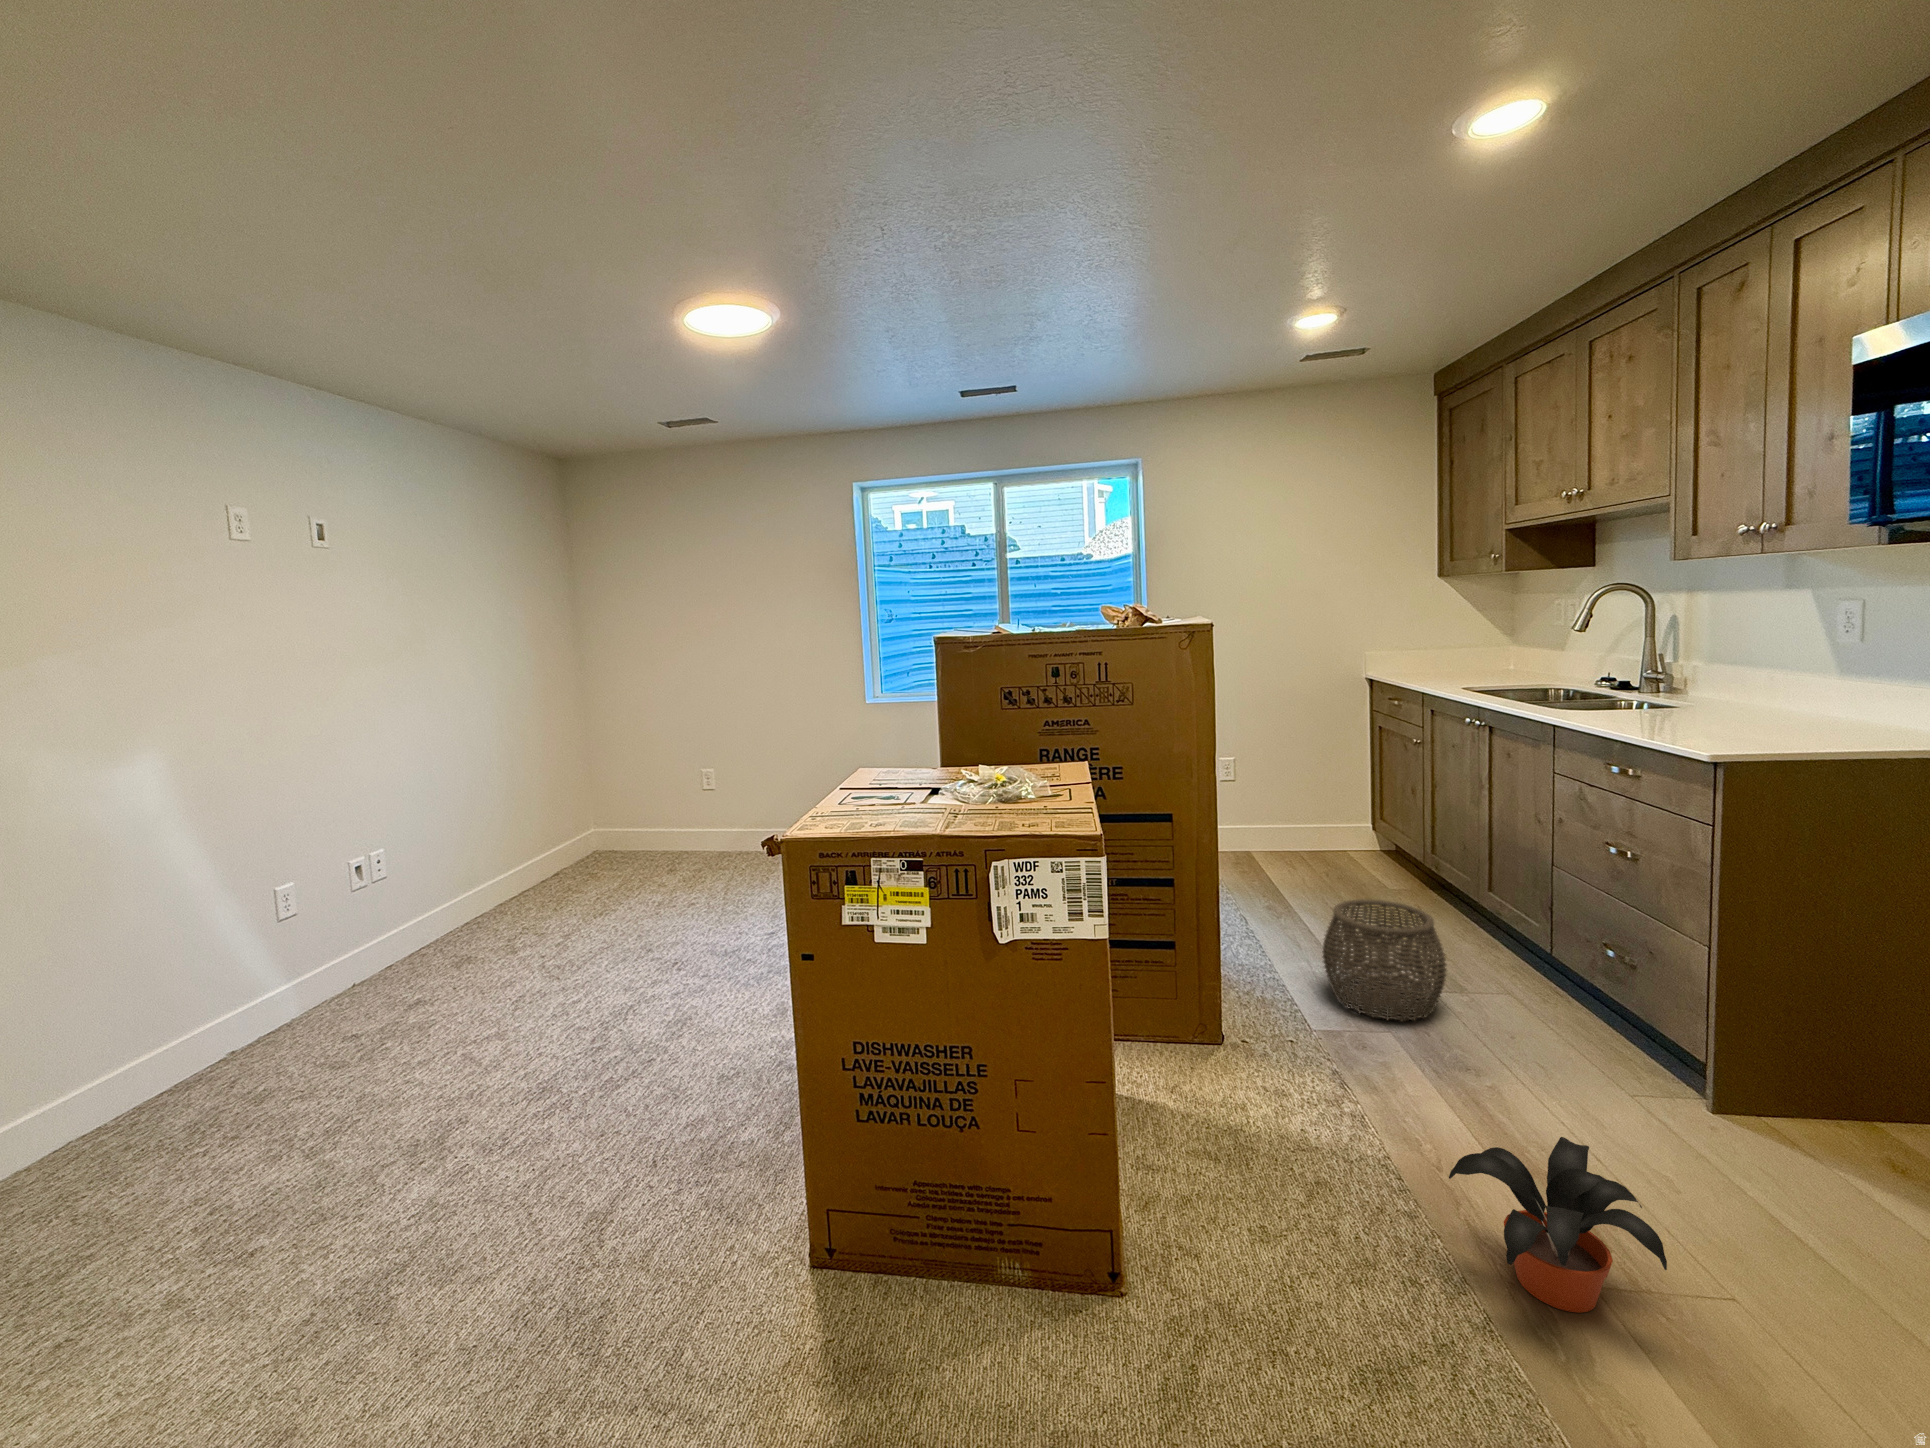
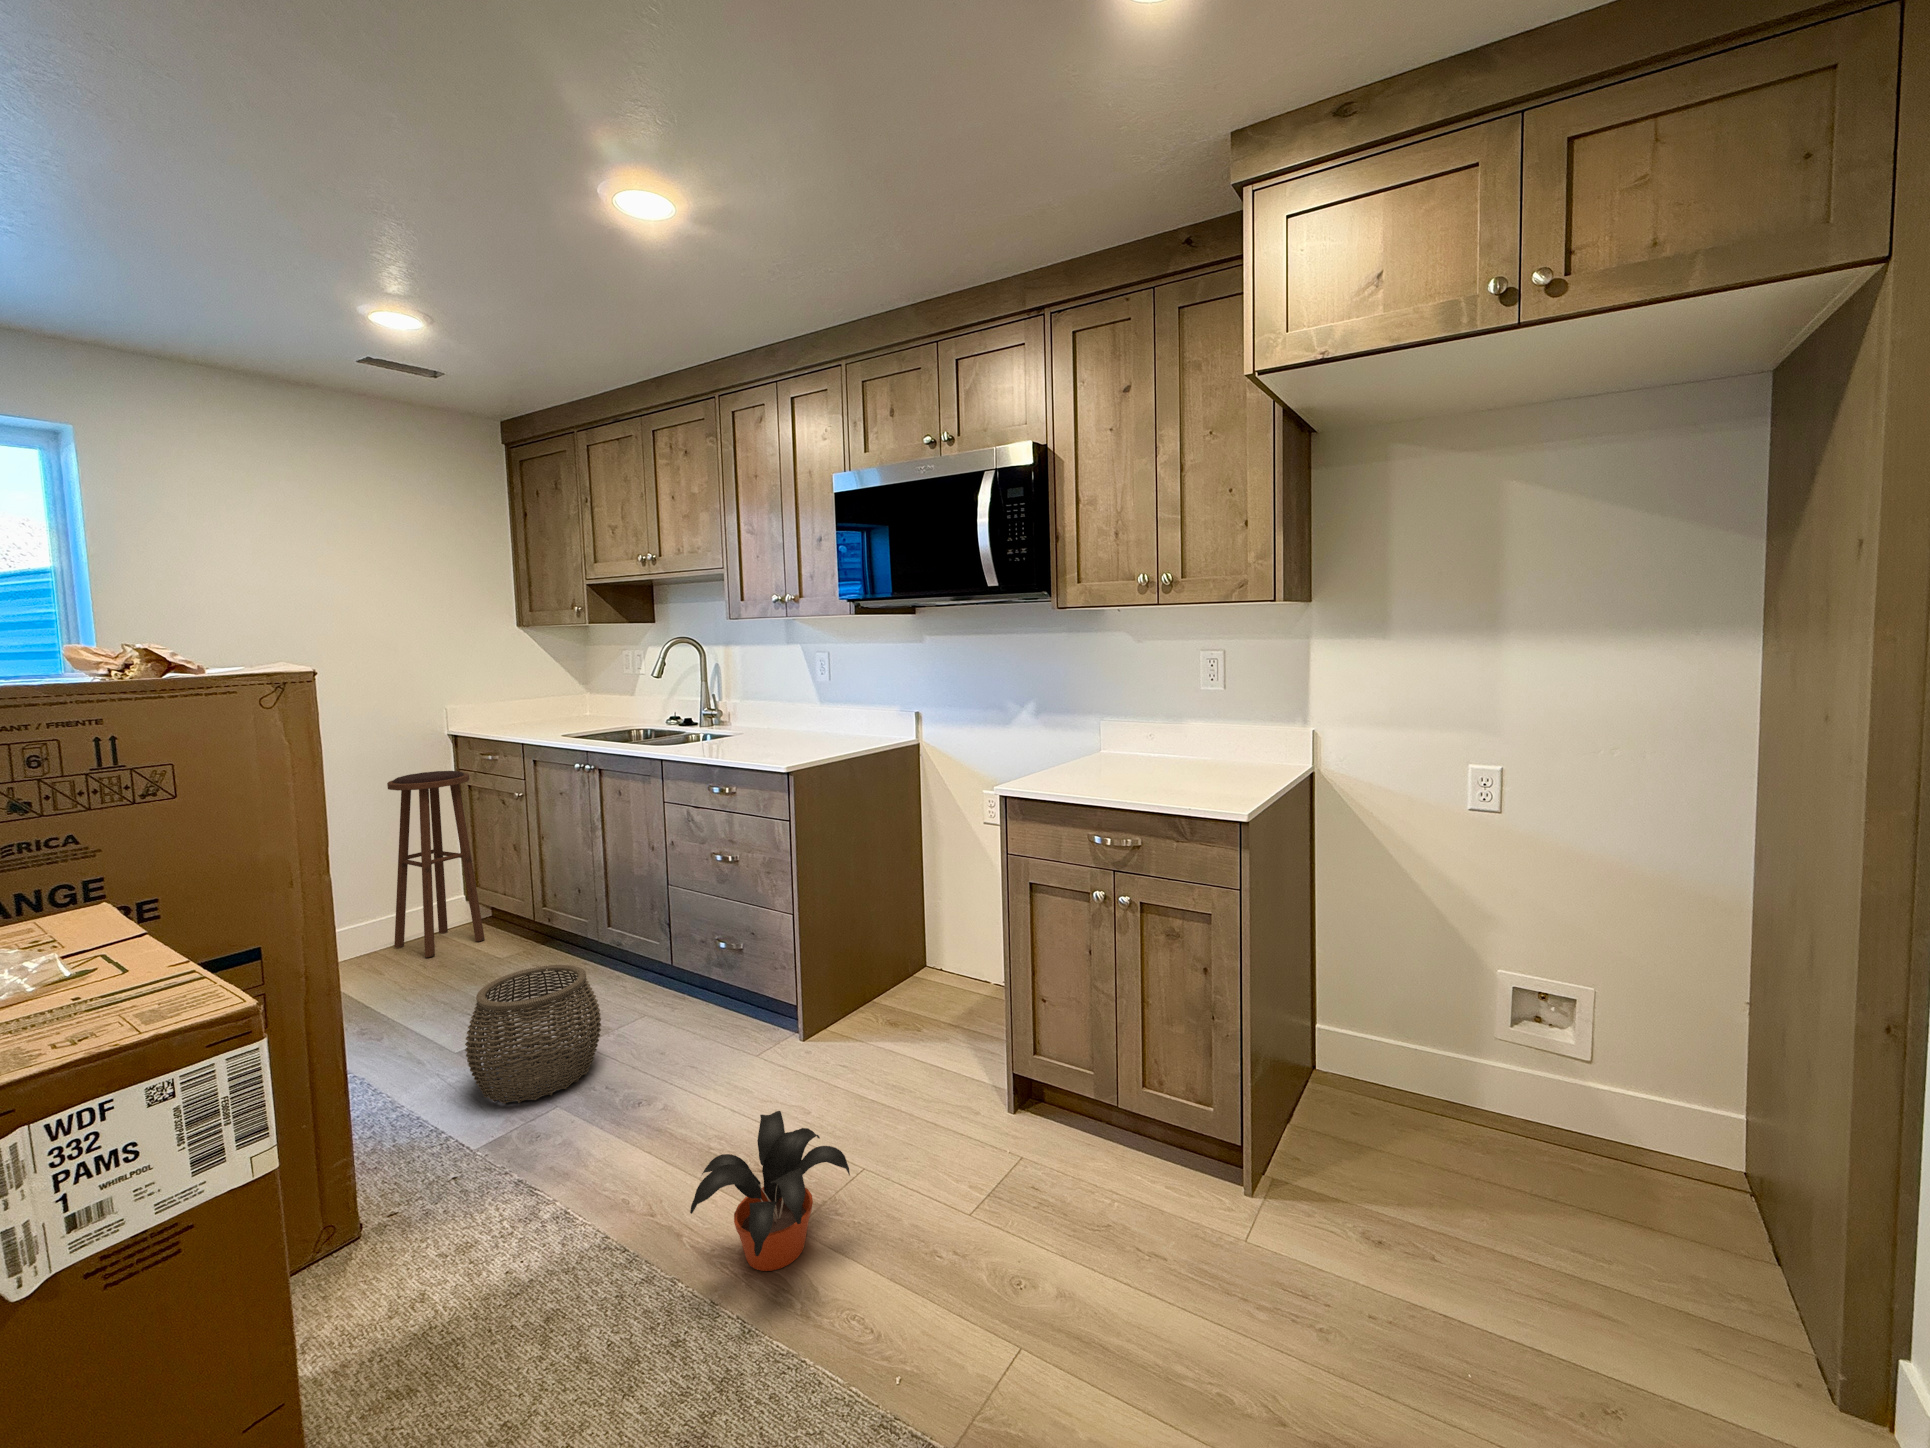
stool: none [1312,710,1382,870] -> present [387,771,485,957]

